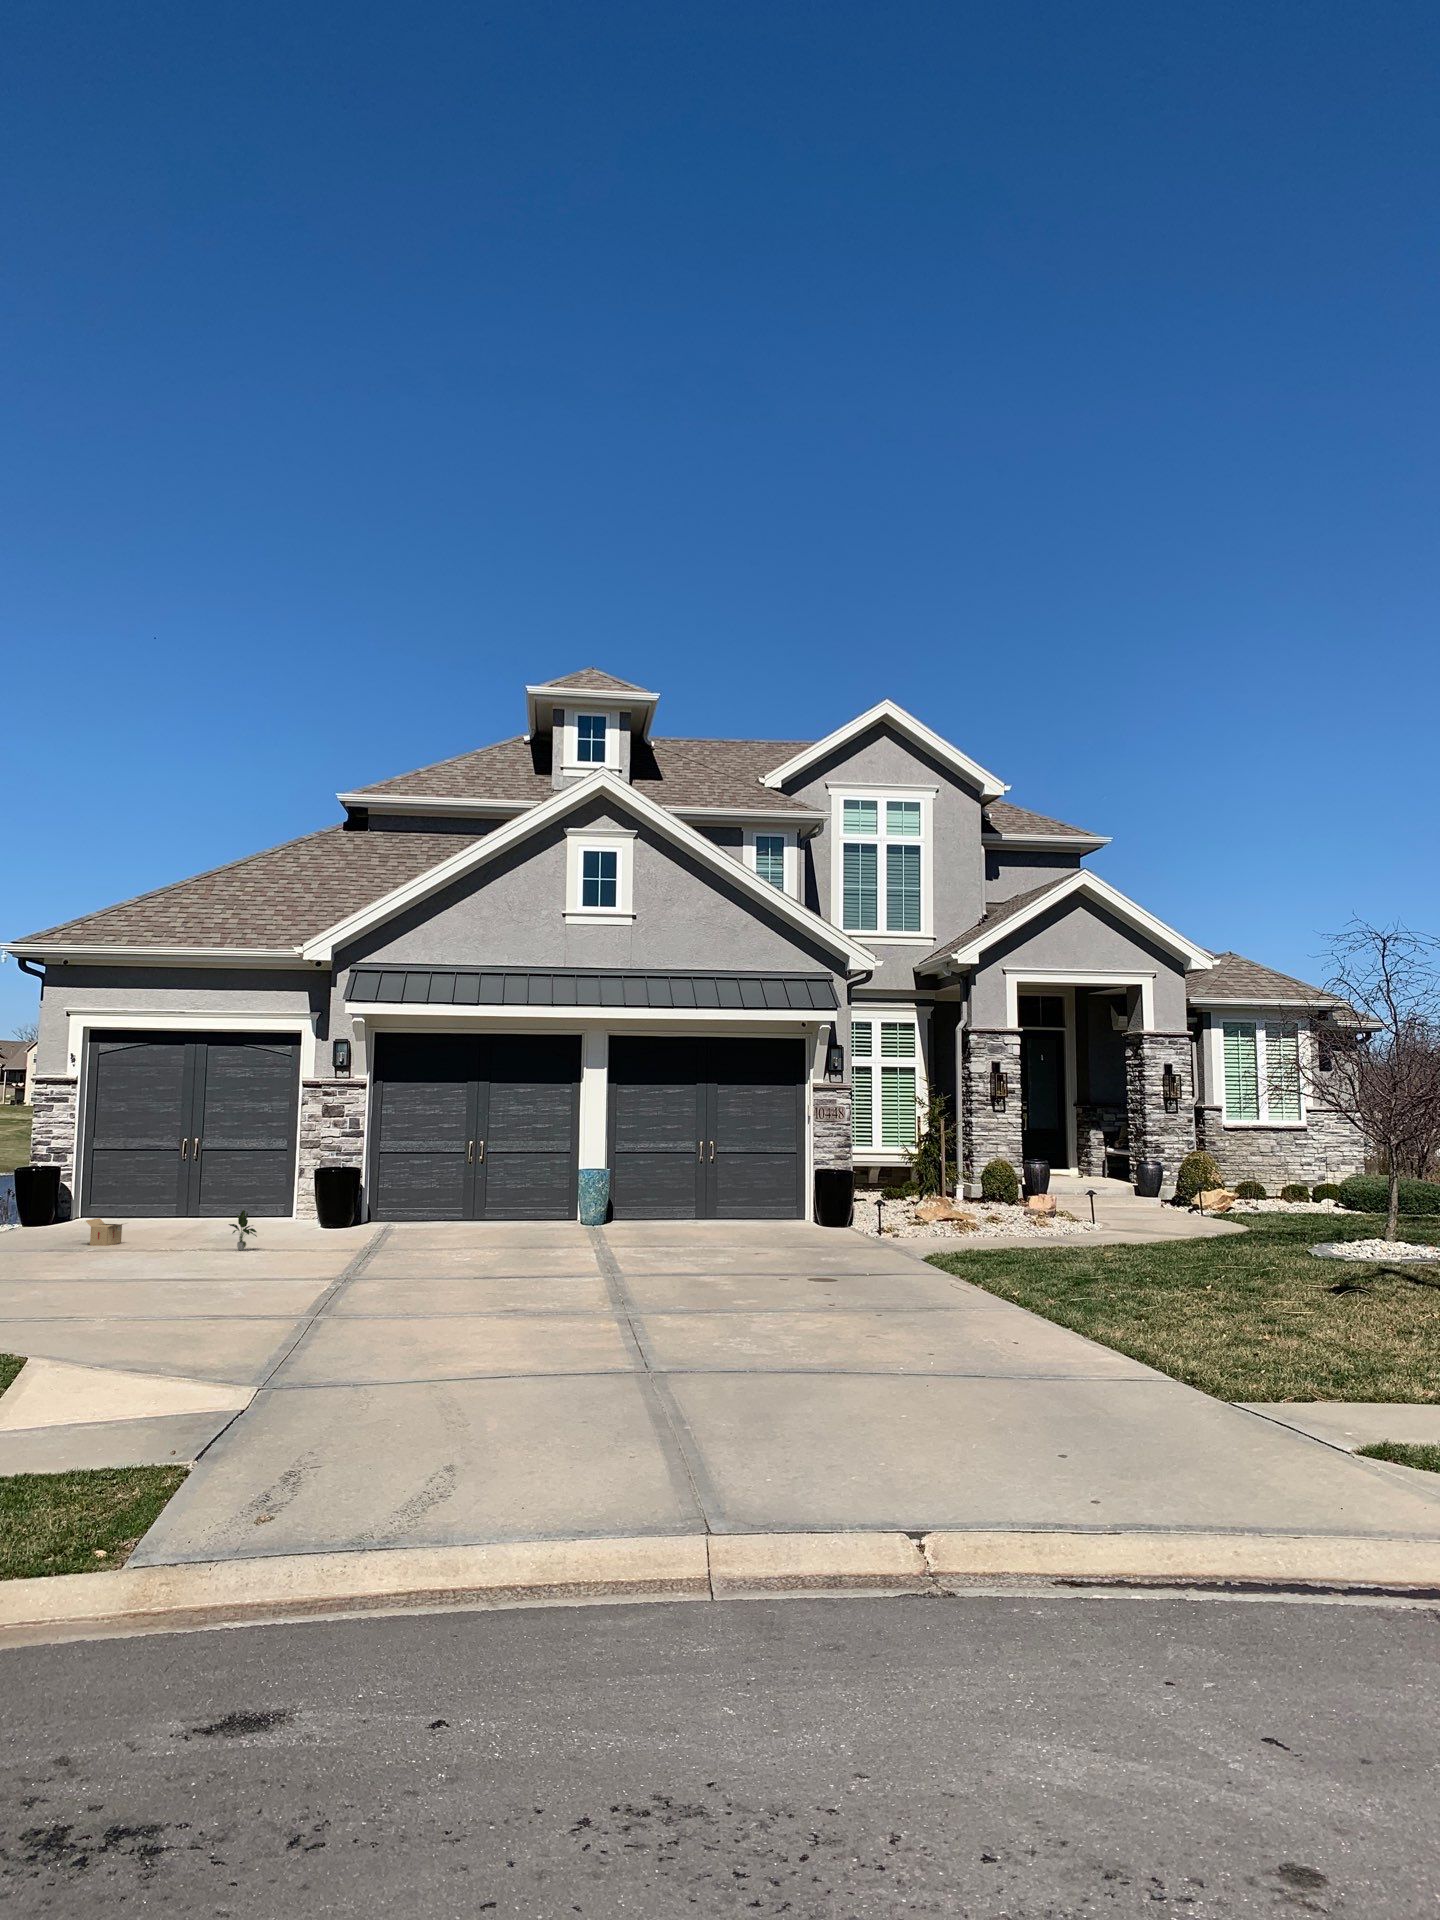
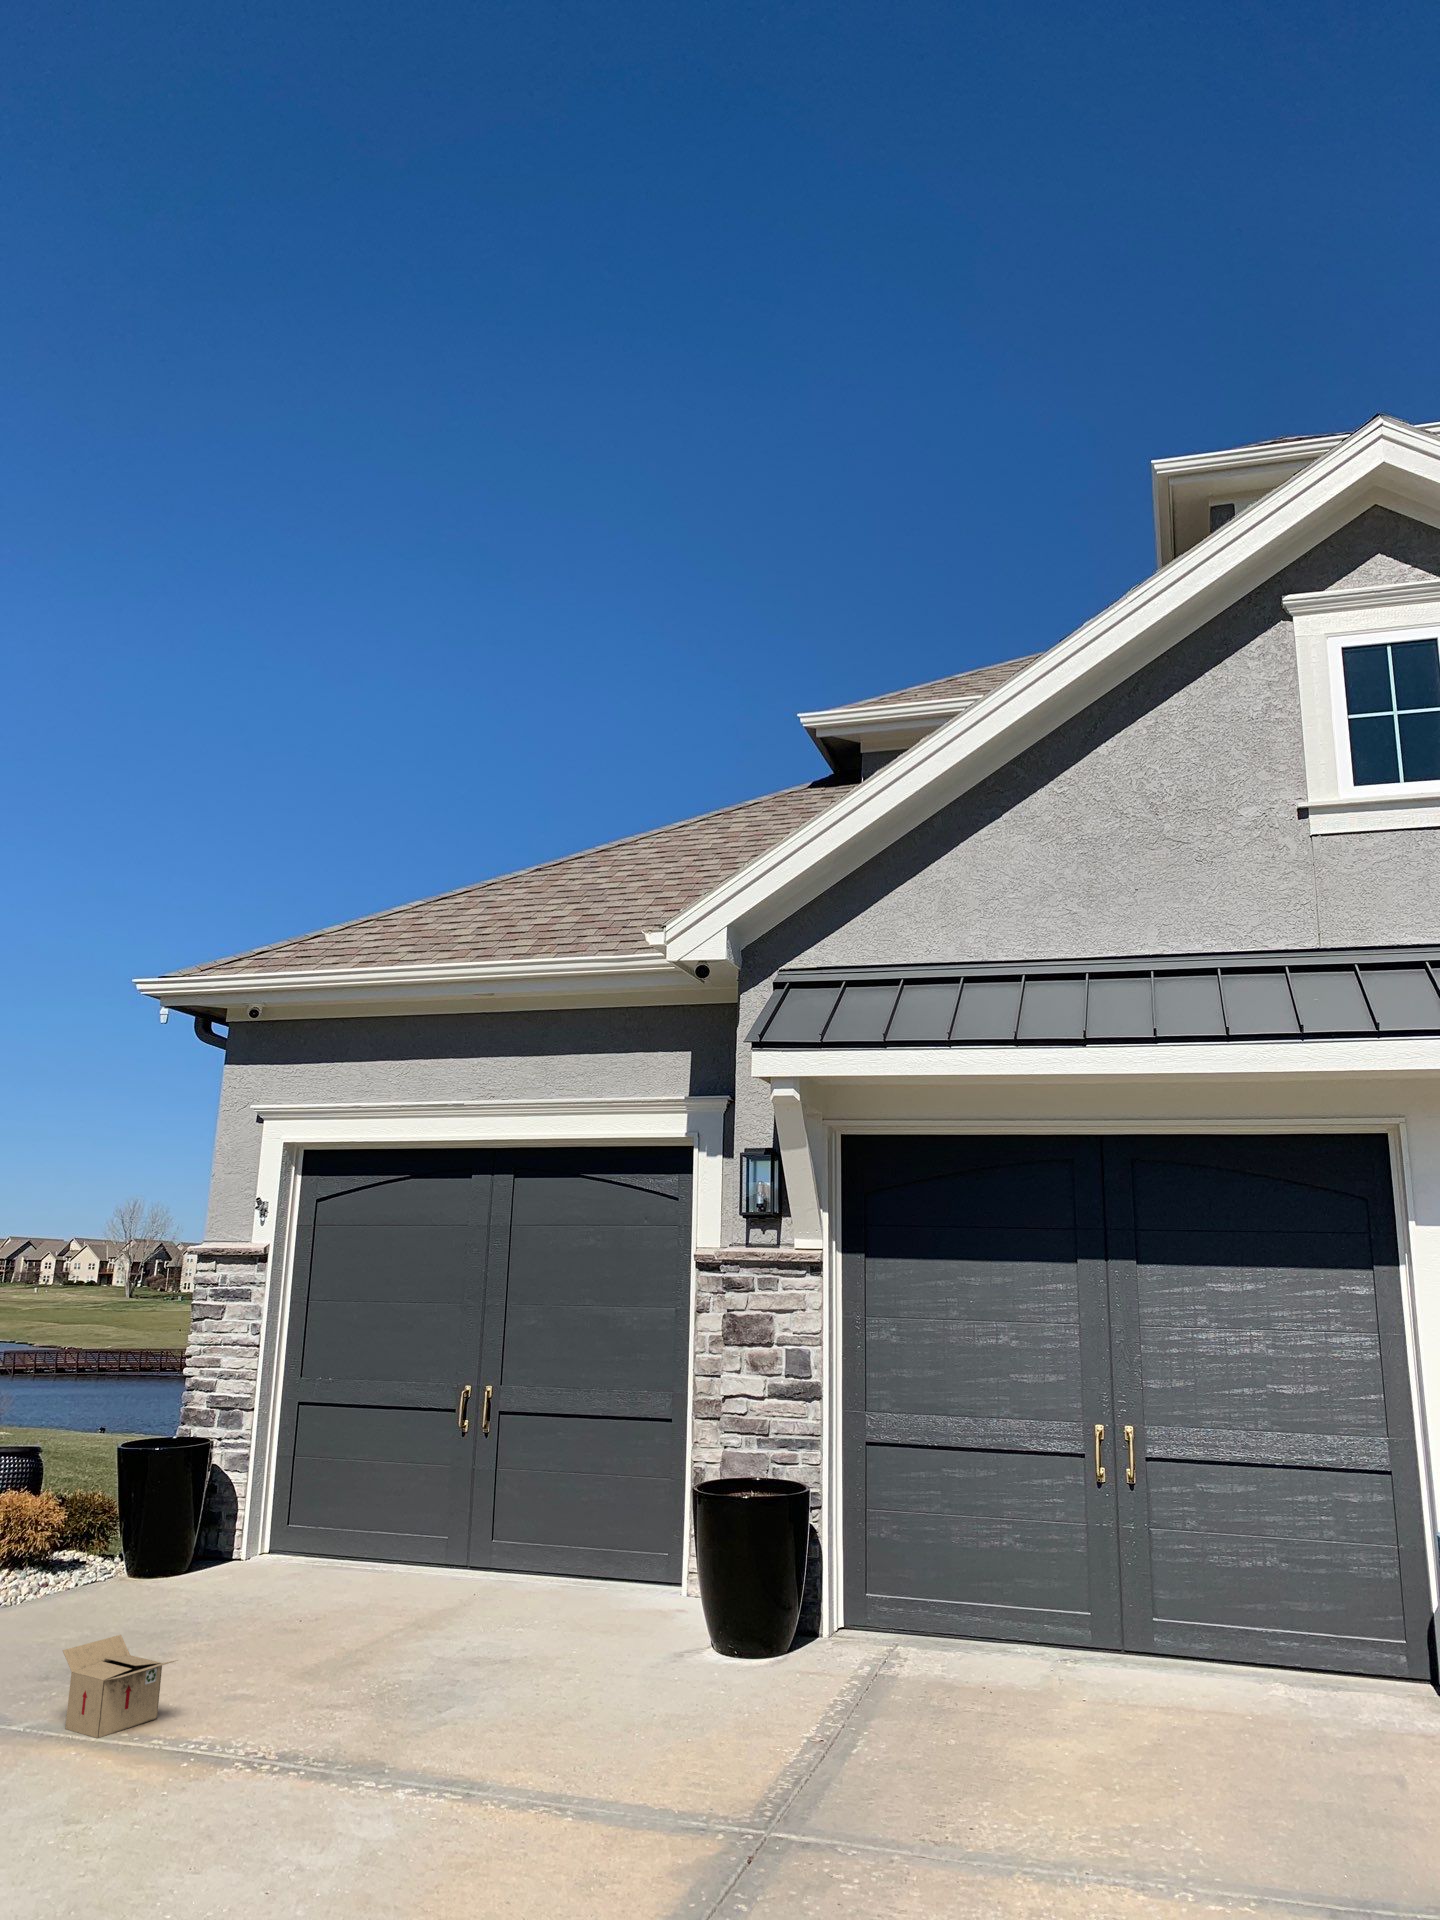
potted plant: present [229,1210,257,1250] -> none [327,1710,431,1870]

